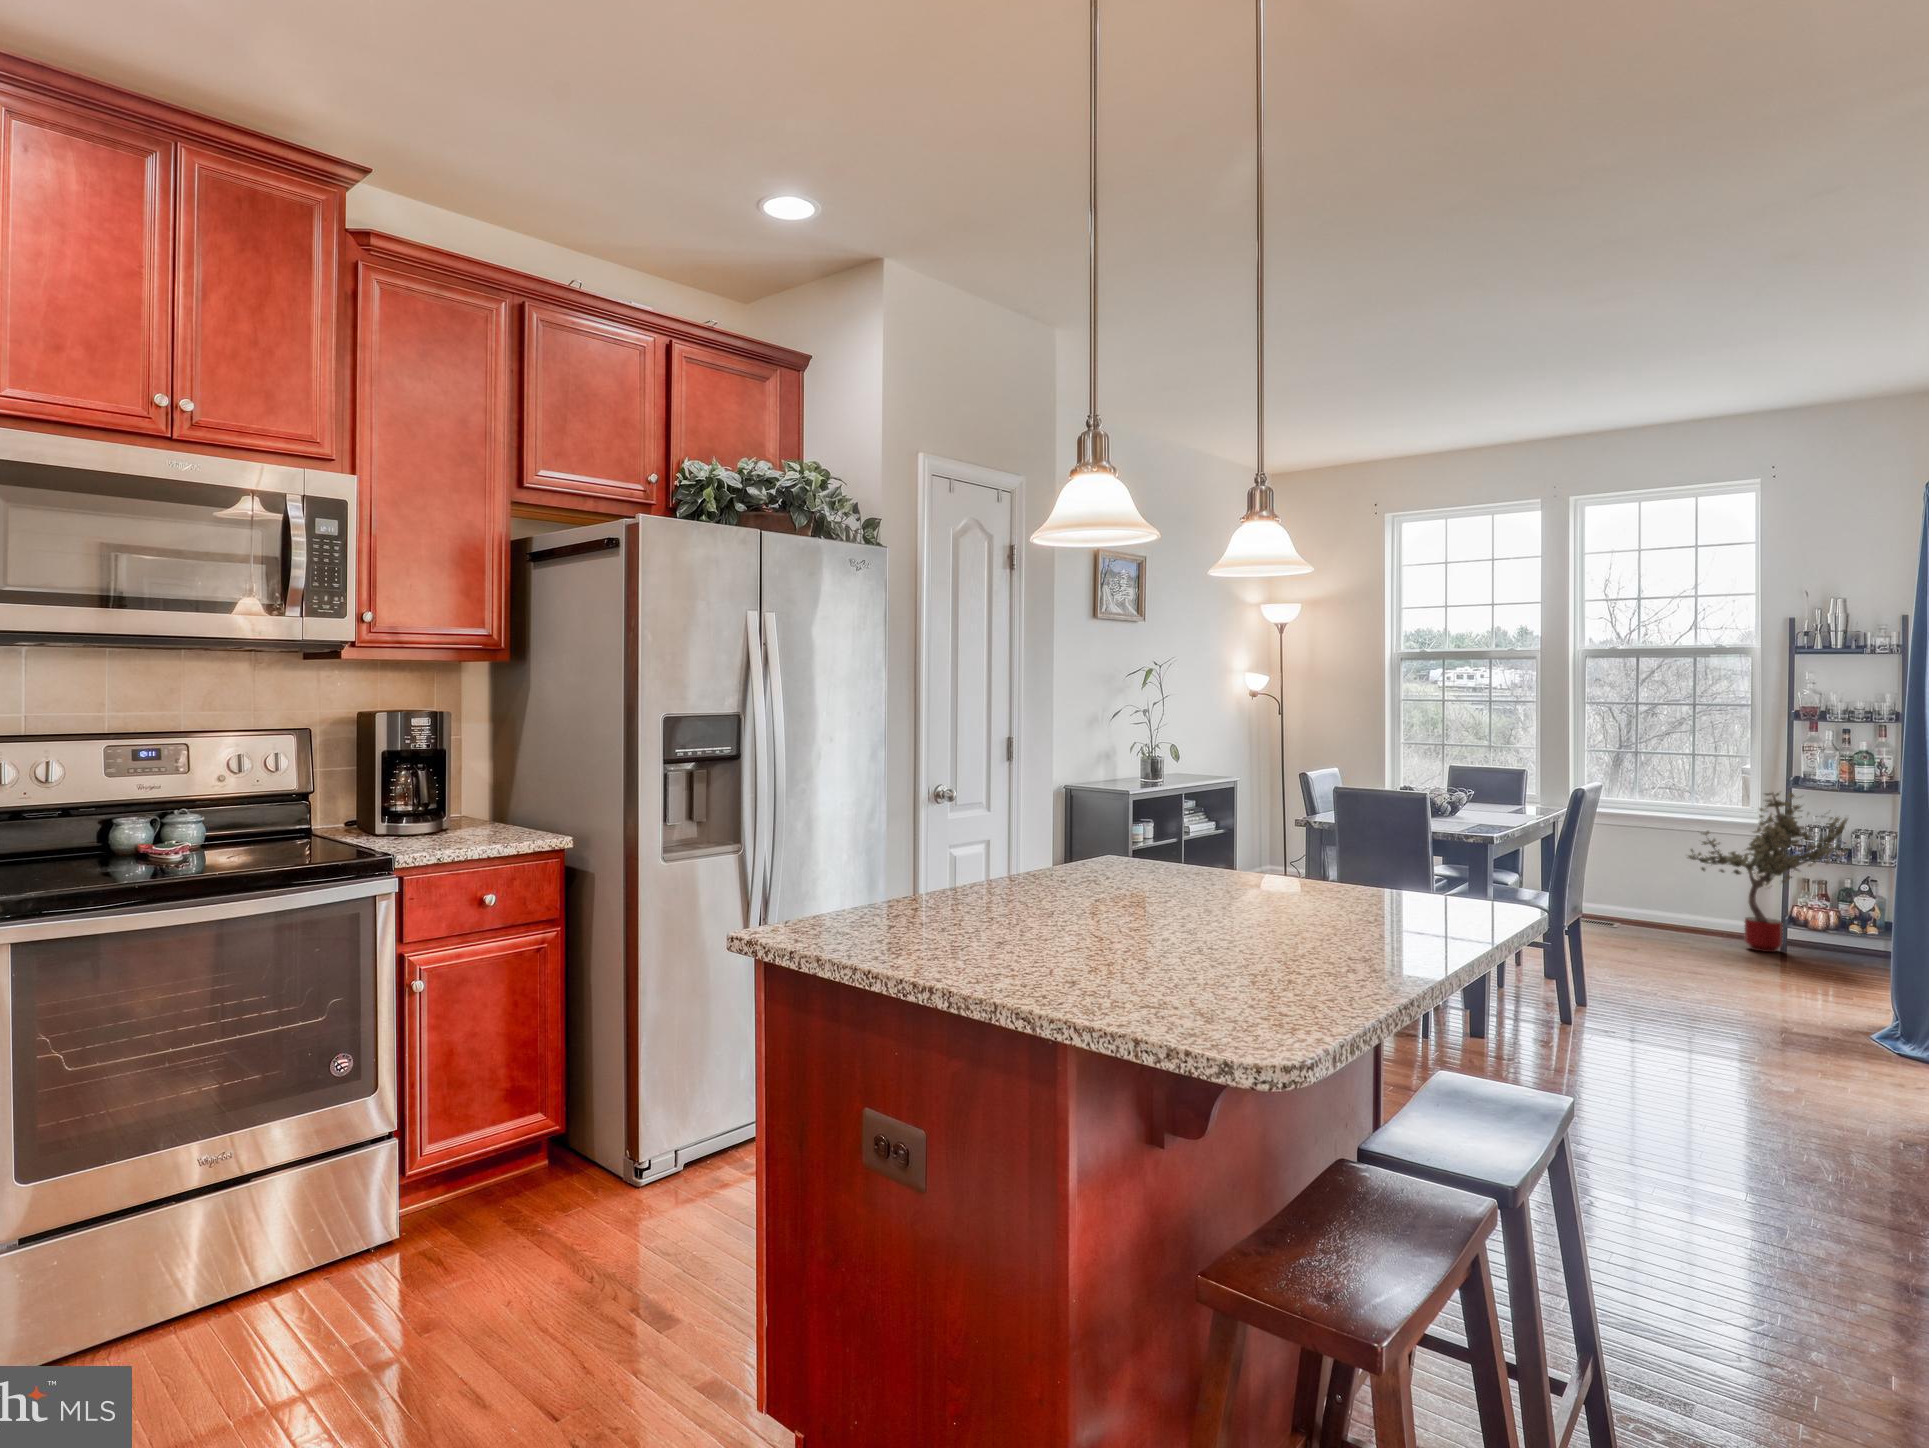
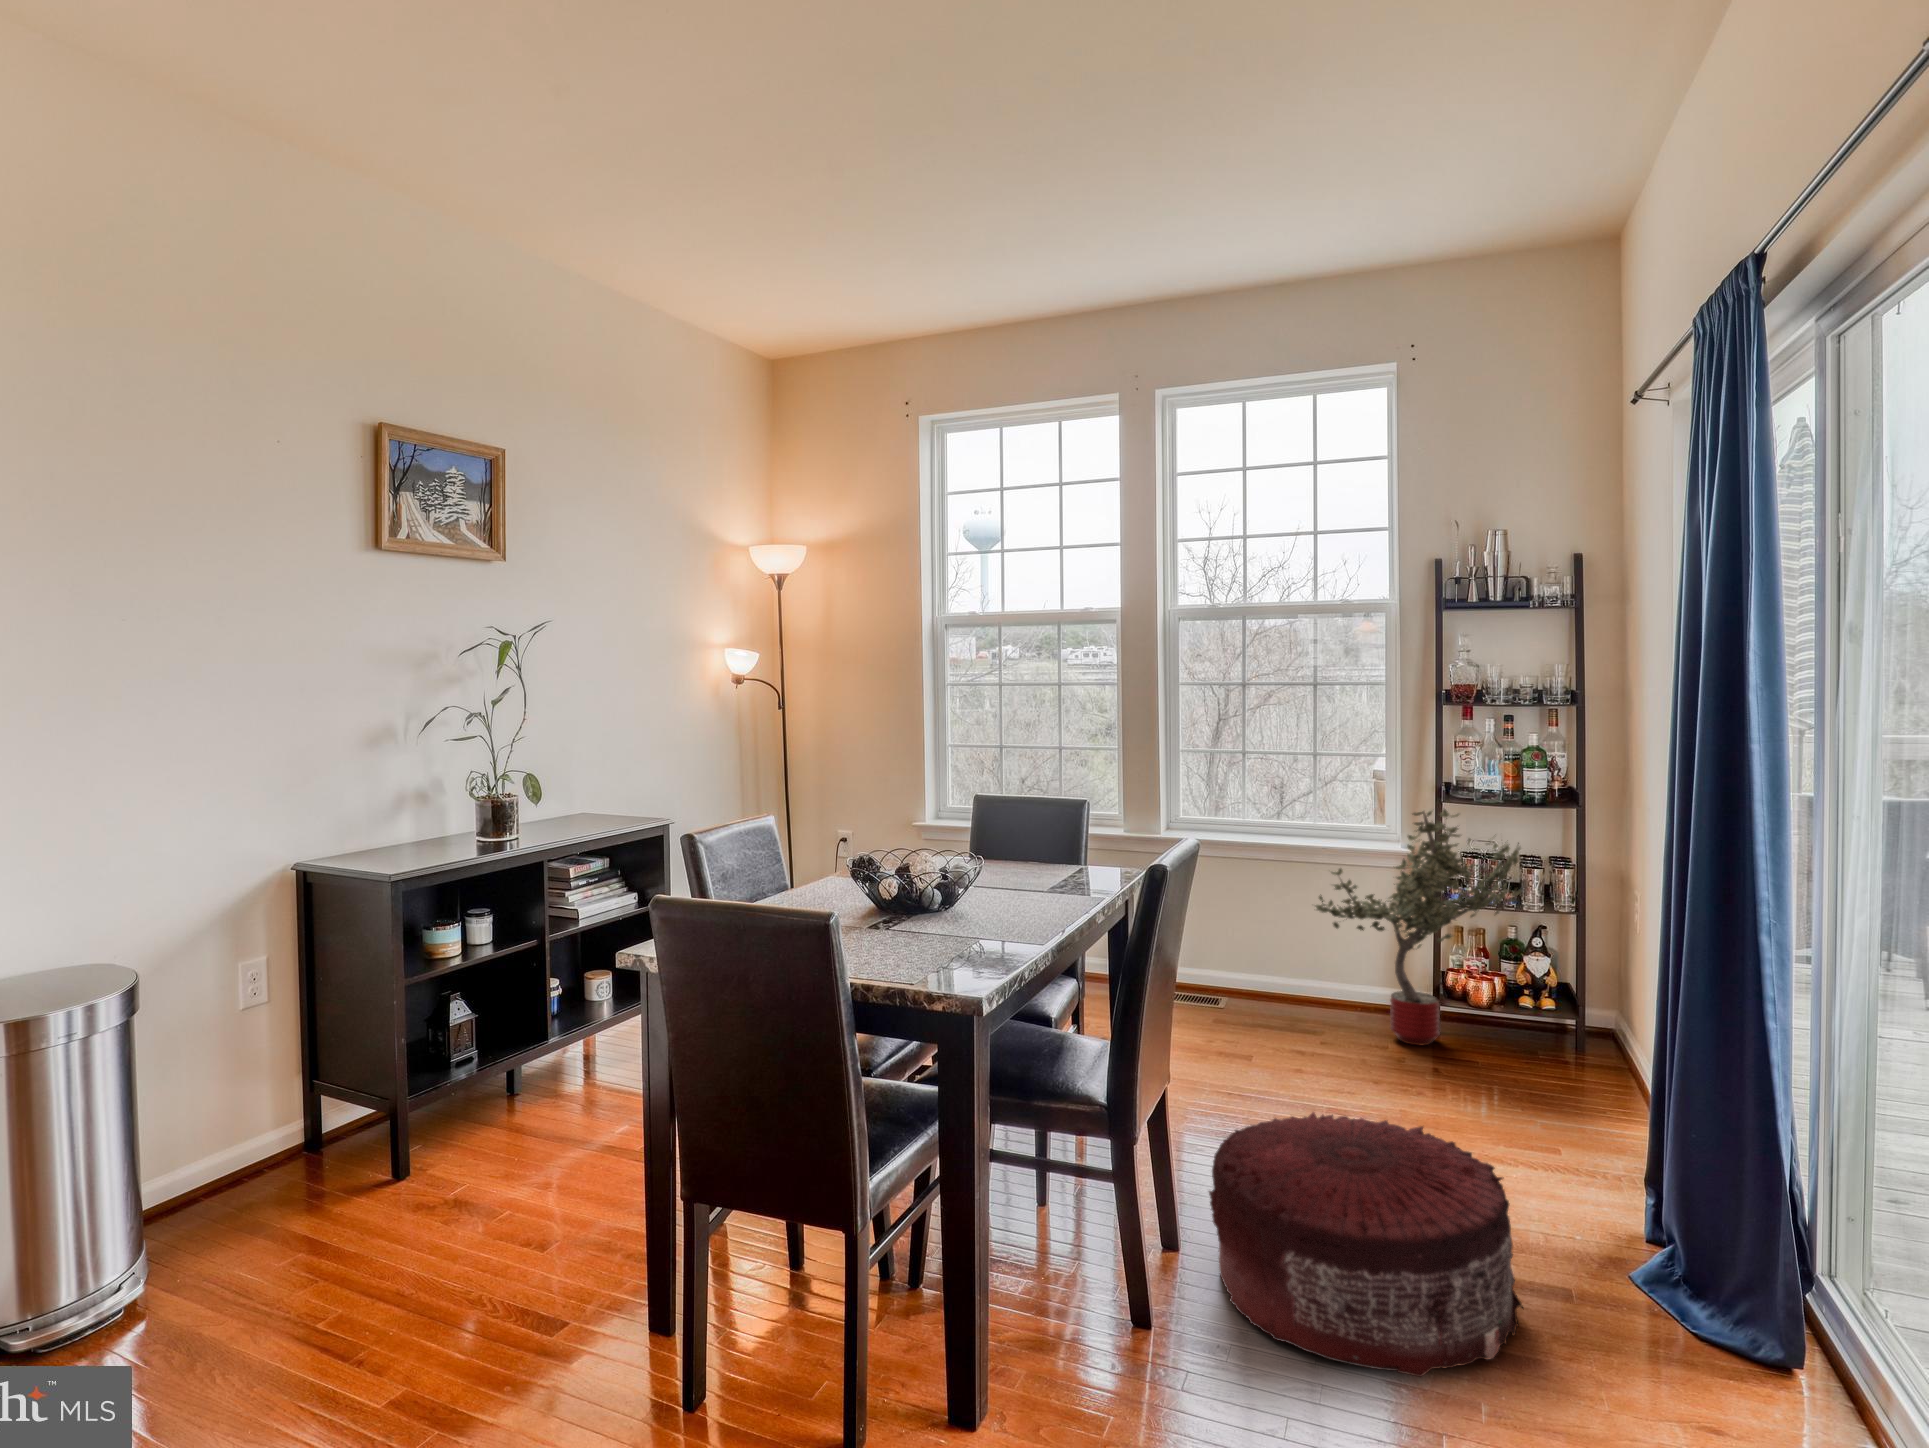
pouf: none [1595,937,1782,1041] -> present [1209,1112,1523,1377]

